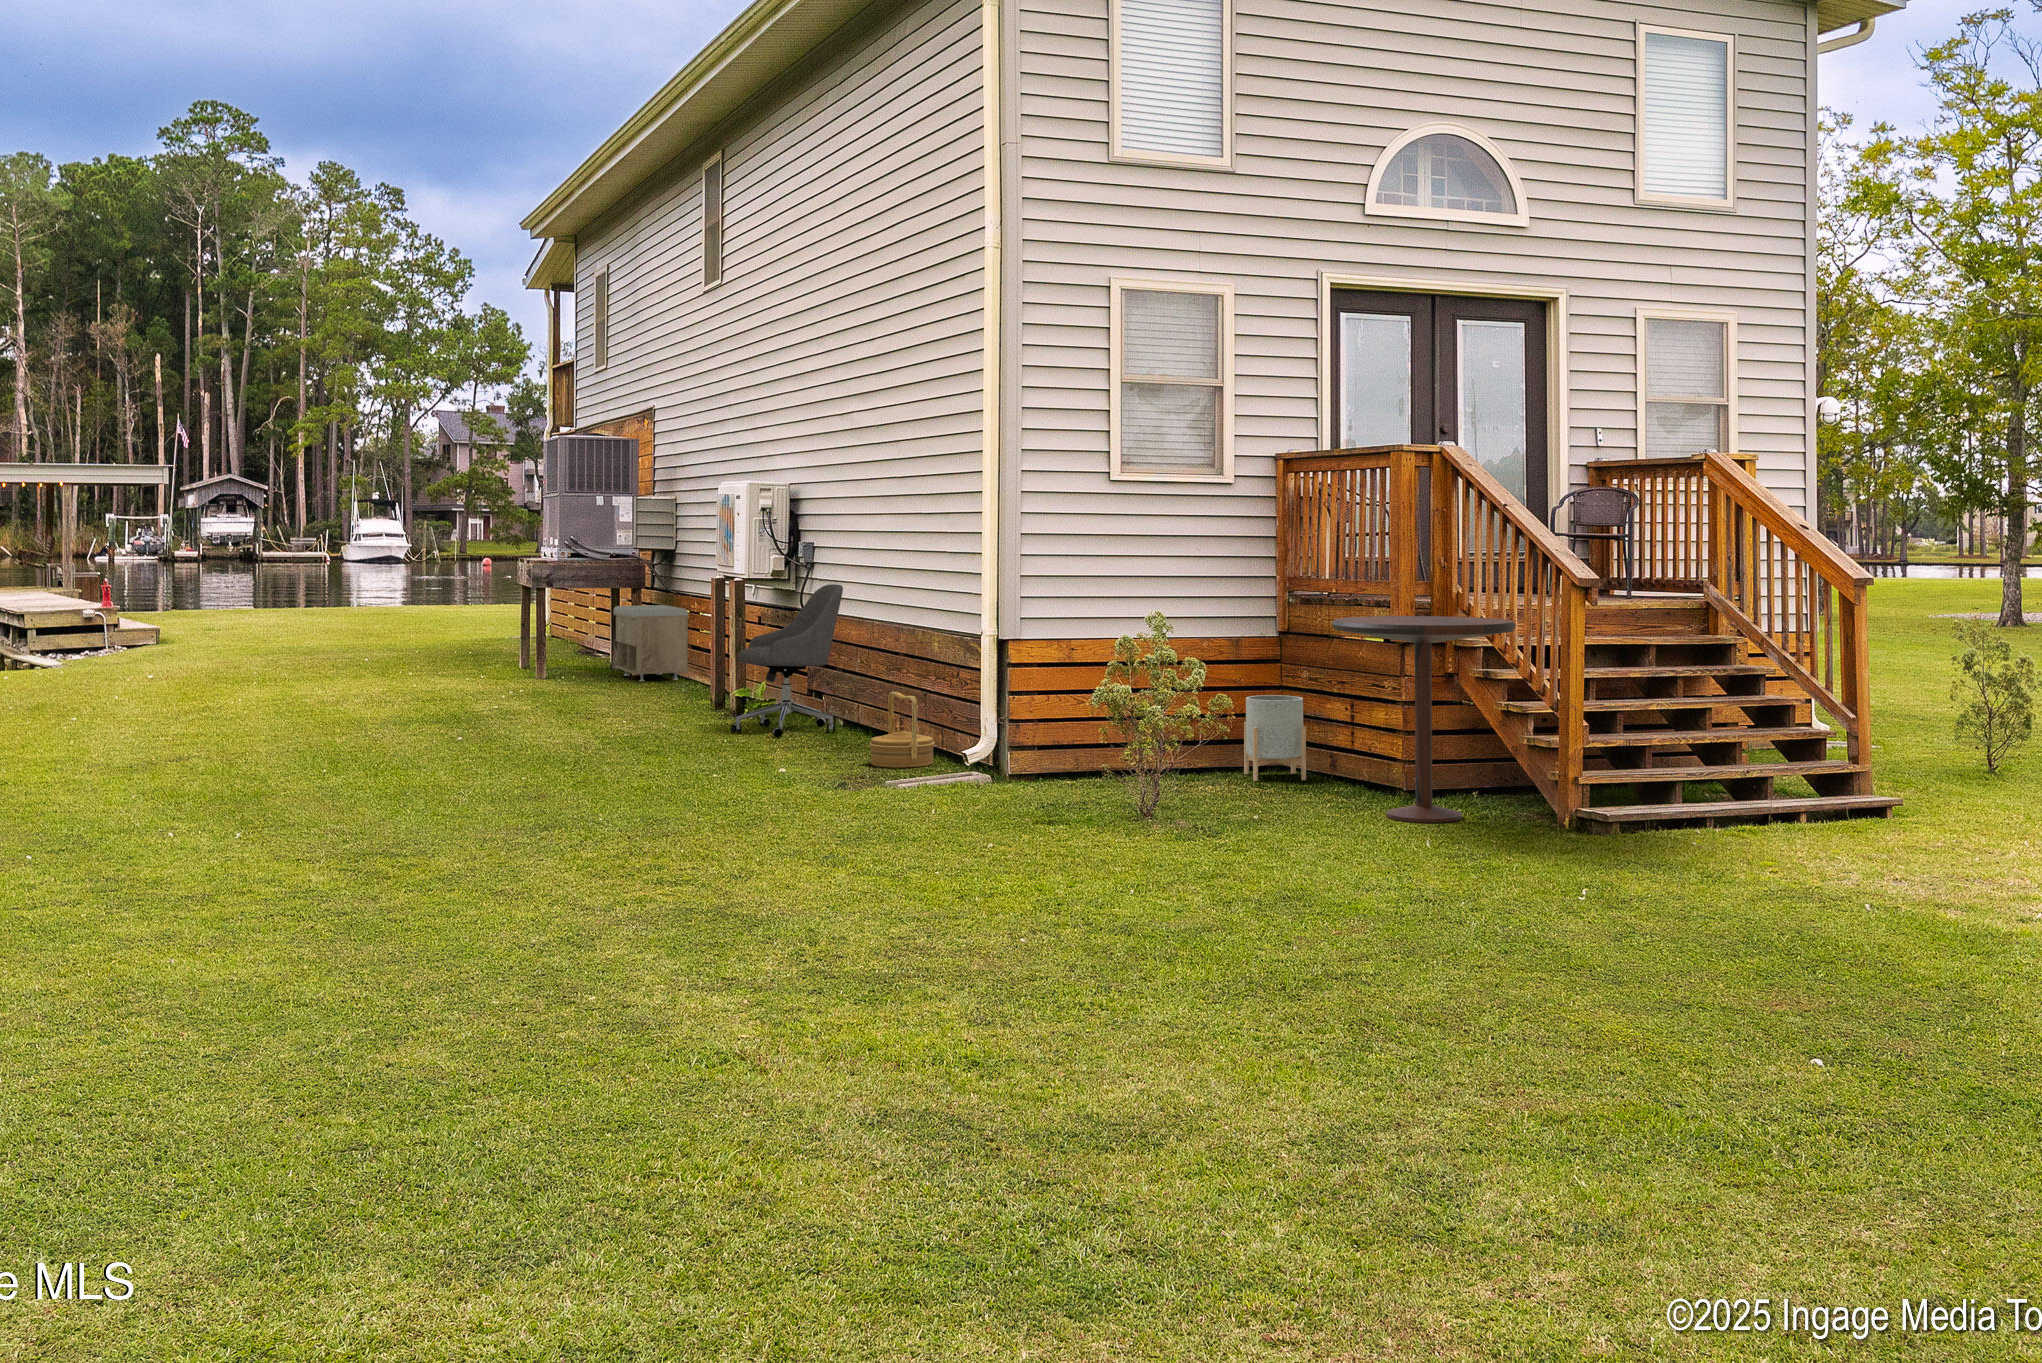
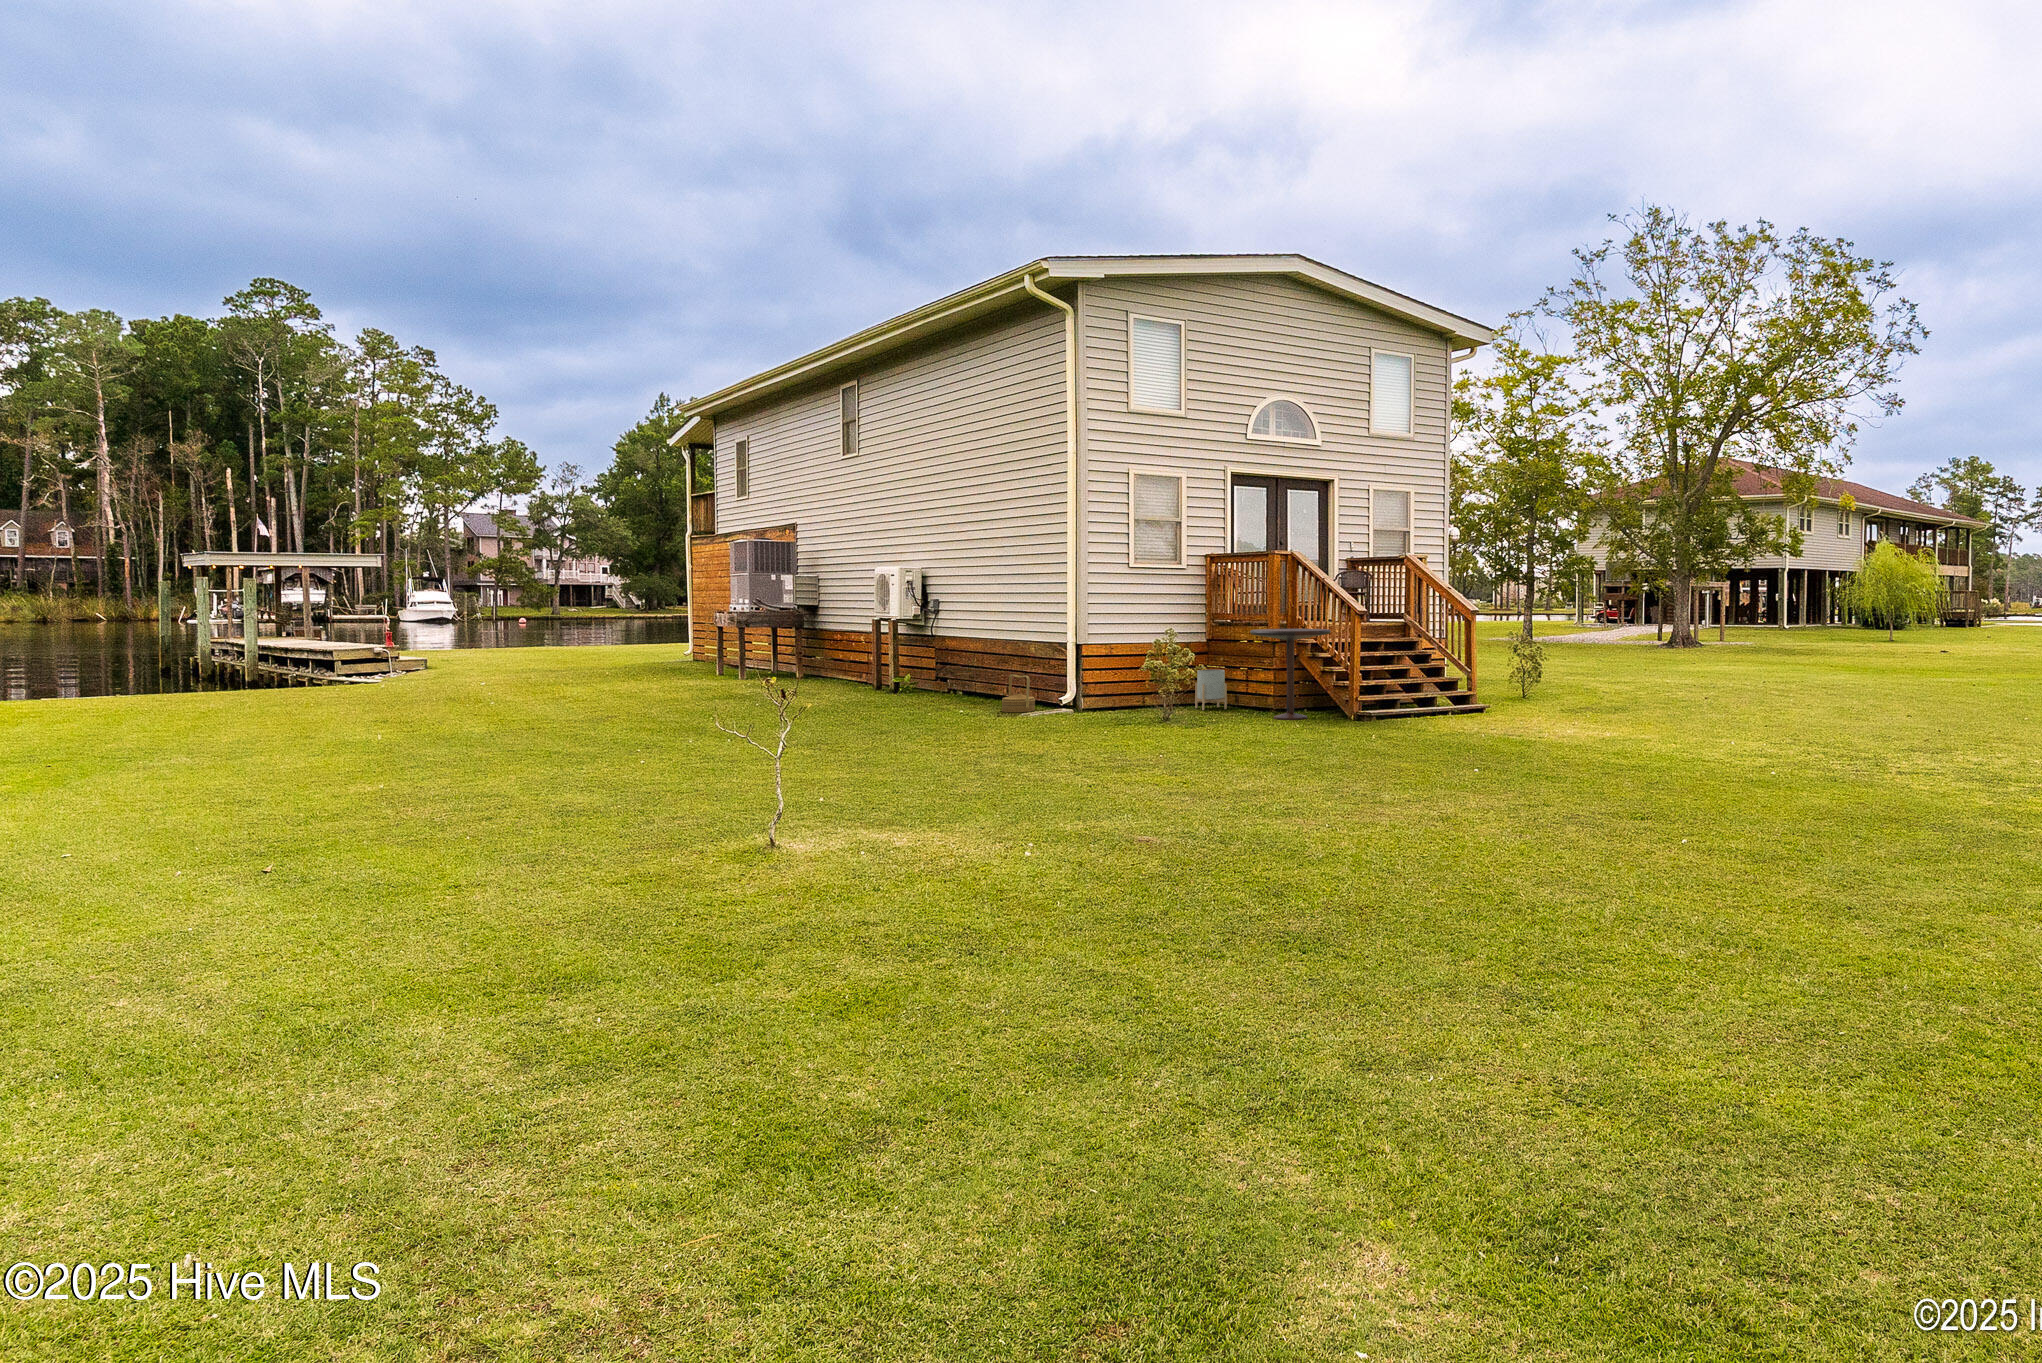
chair: present [731,584,843,737] -> none [900,621,964,704]
storage bench: present [614,605,688,681] -> none [769,639,823,684]

